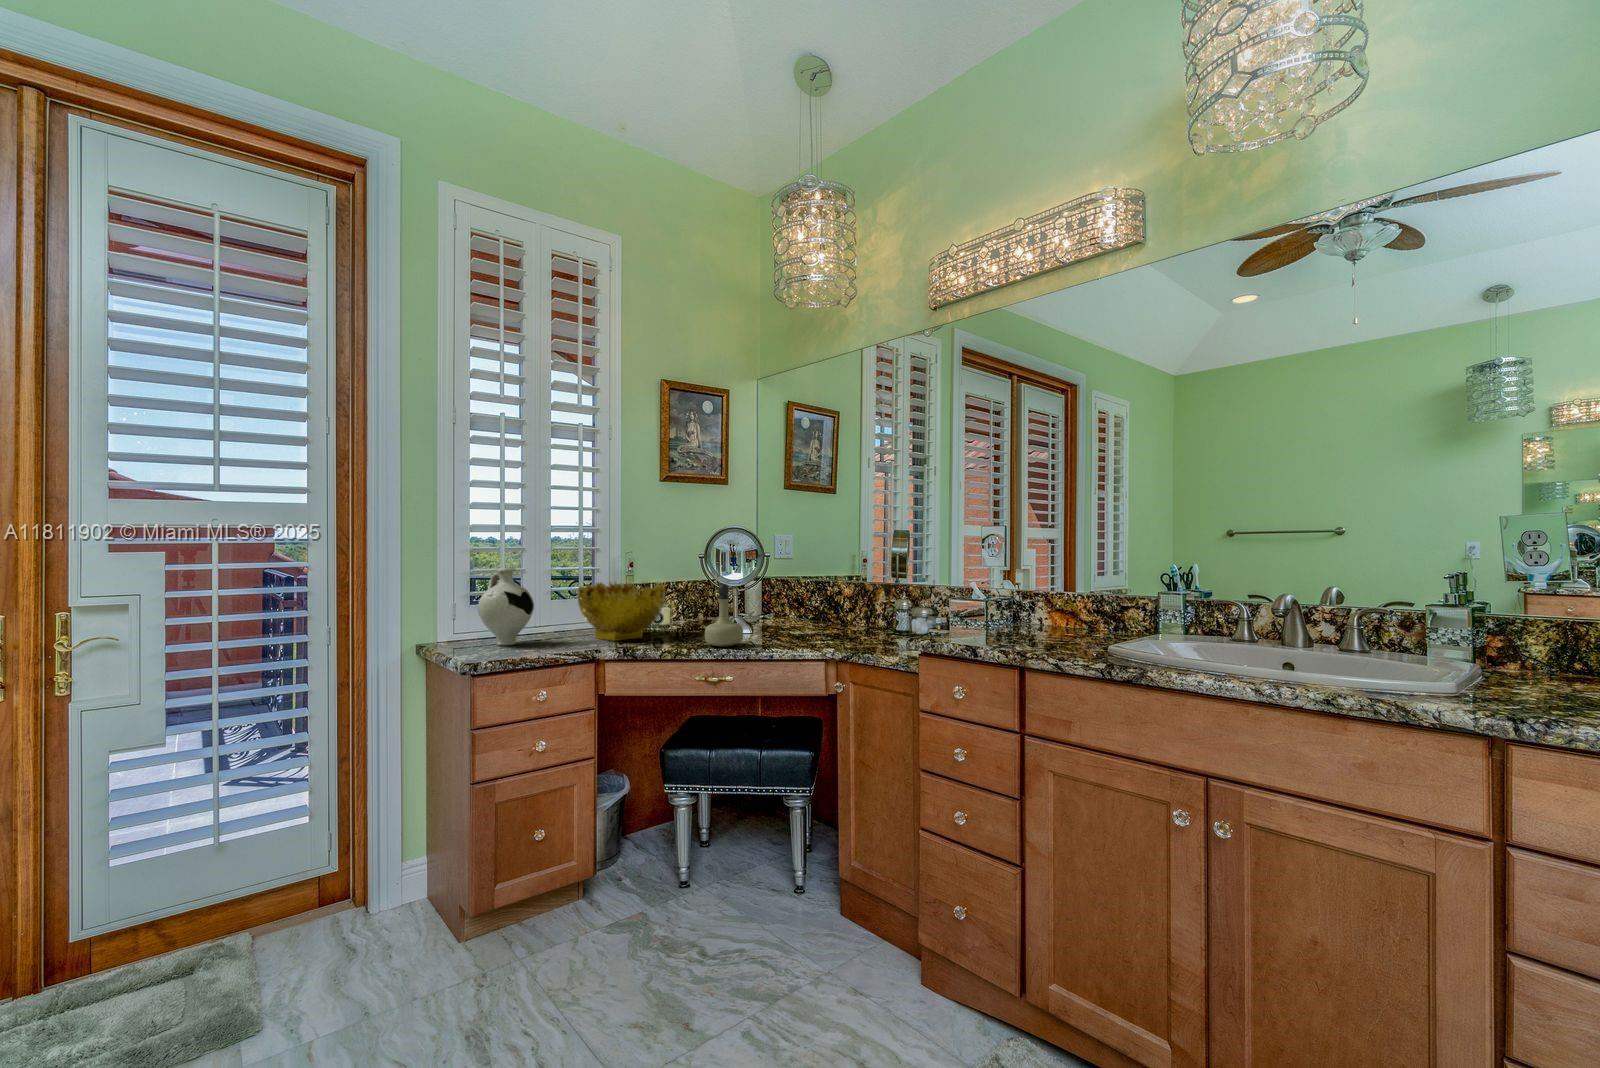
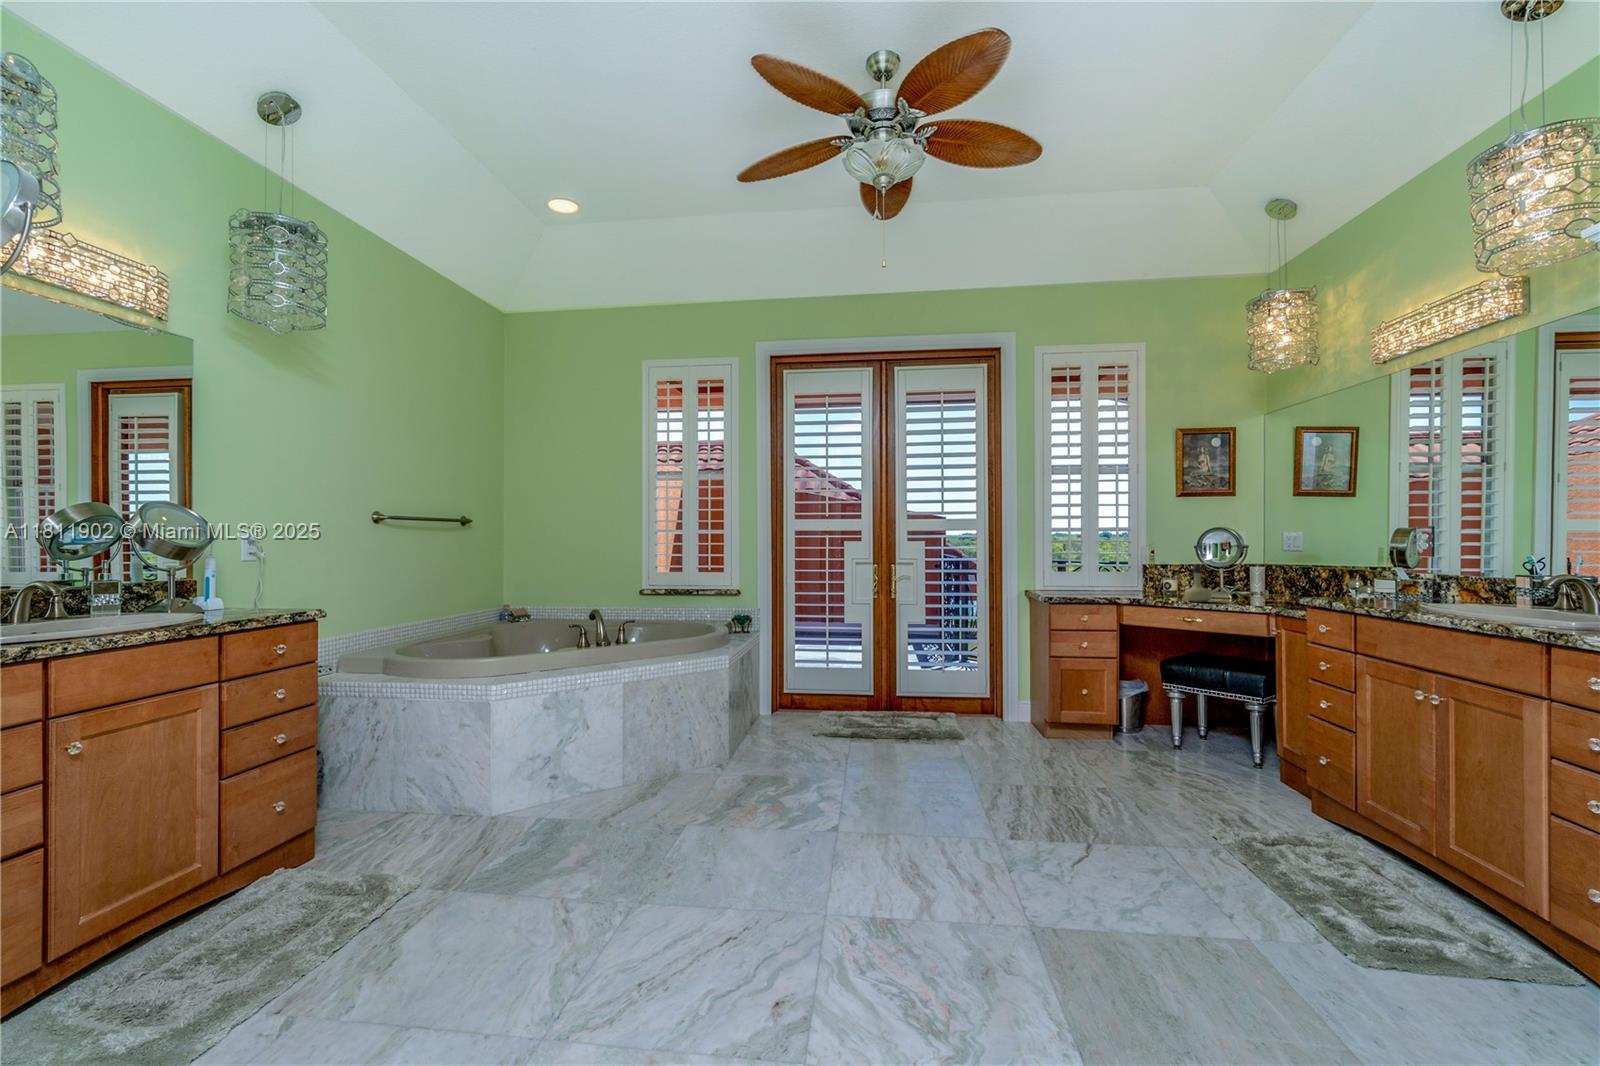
decorative vase: present [478,568,534,646] -> none [1055,552,1085,594]
decorative bowl: present [577,582,665,641] -> none [1111,562,1167,596]

